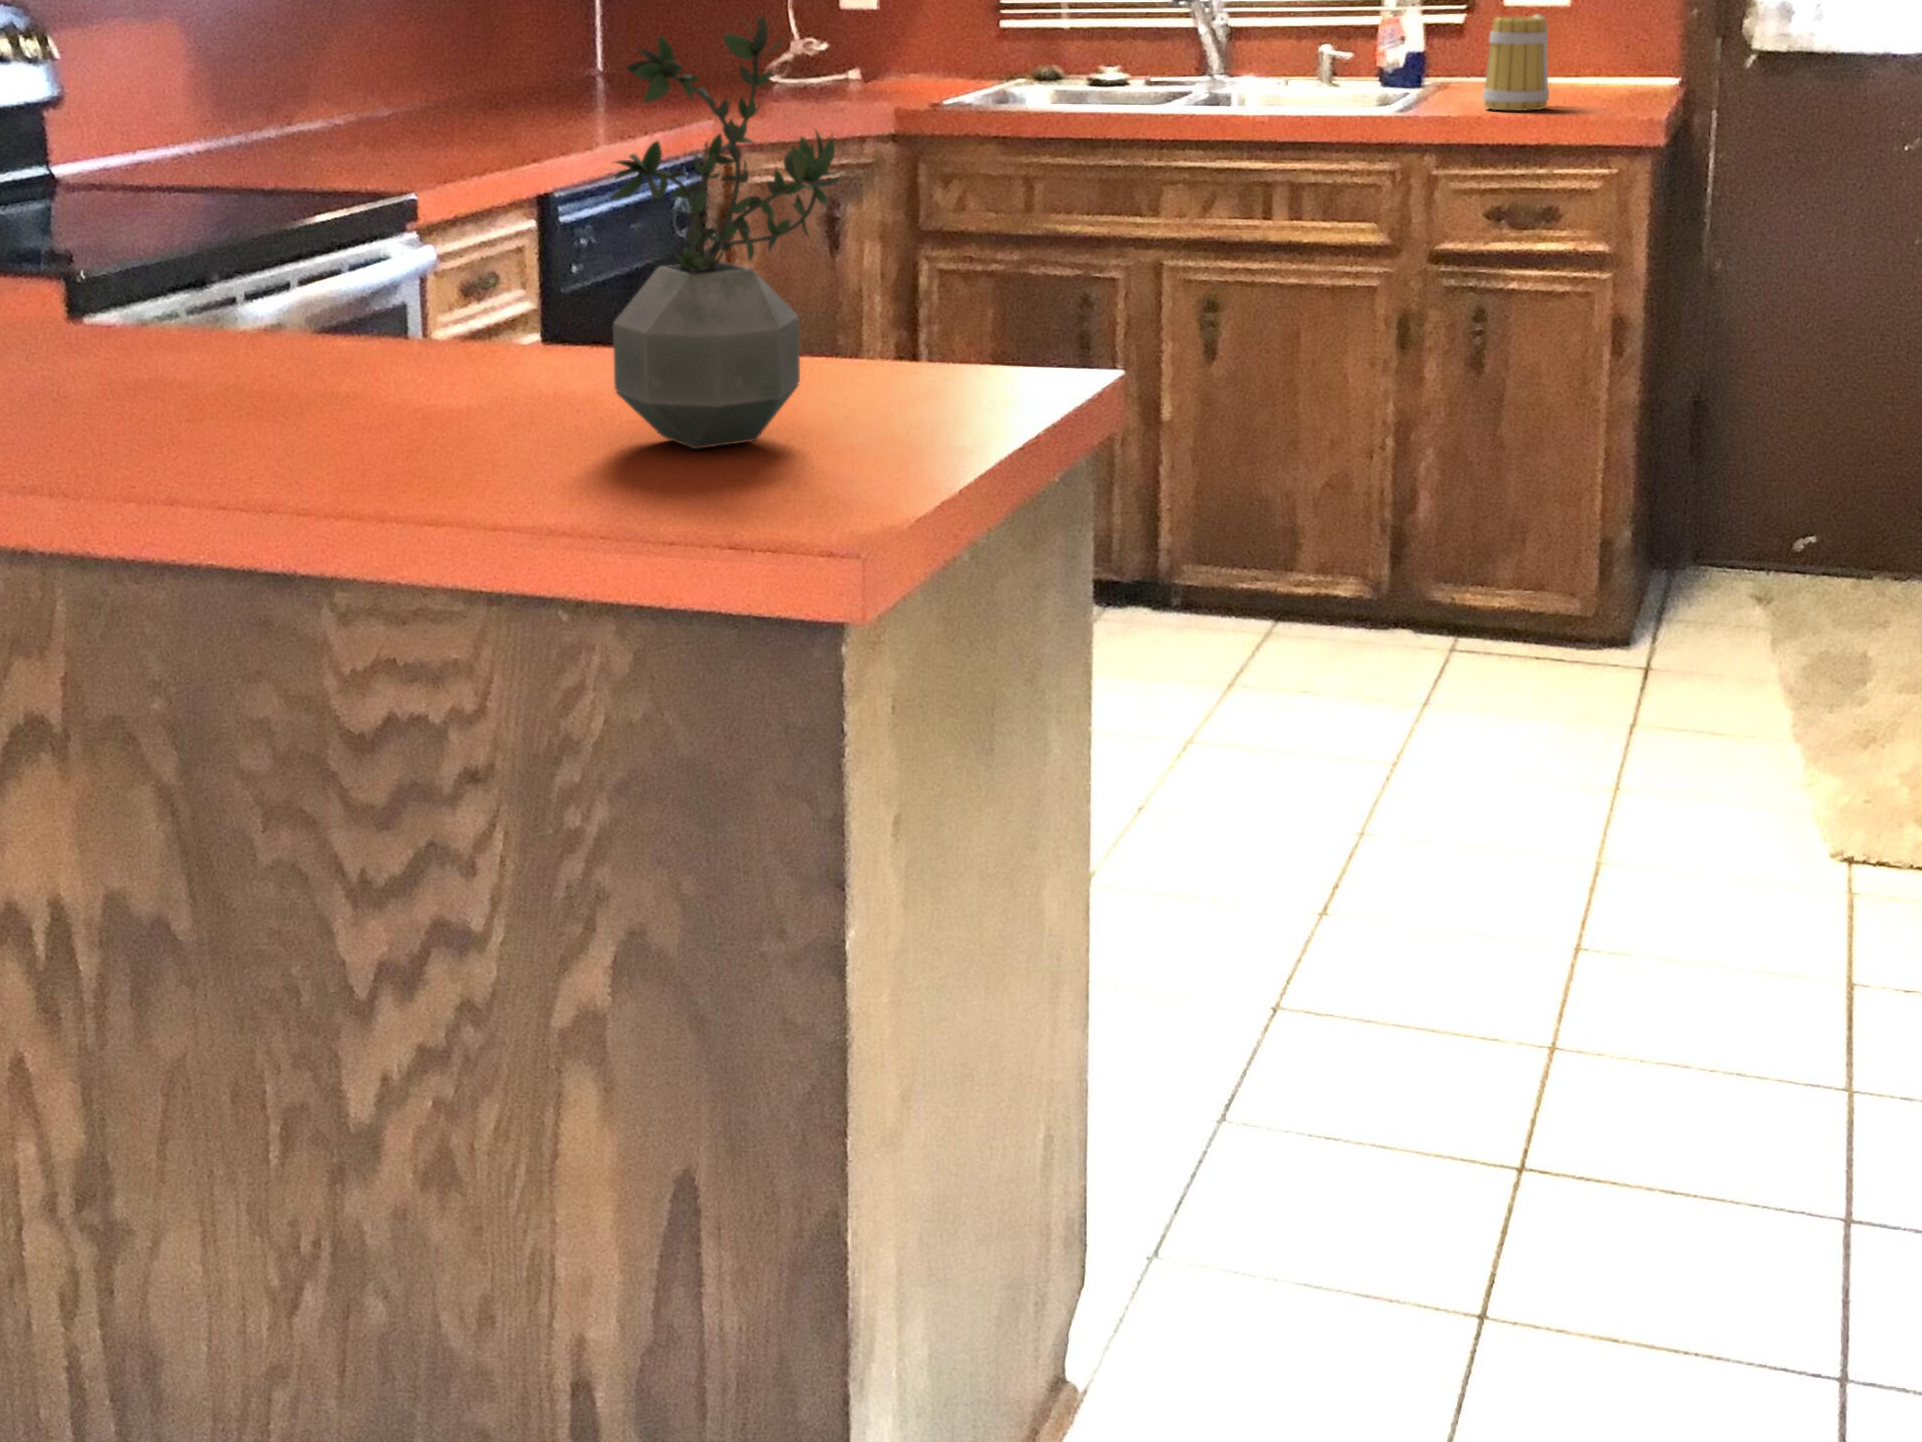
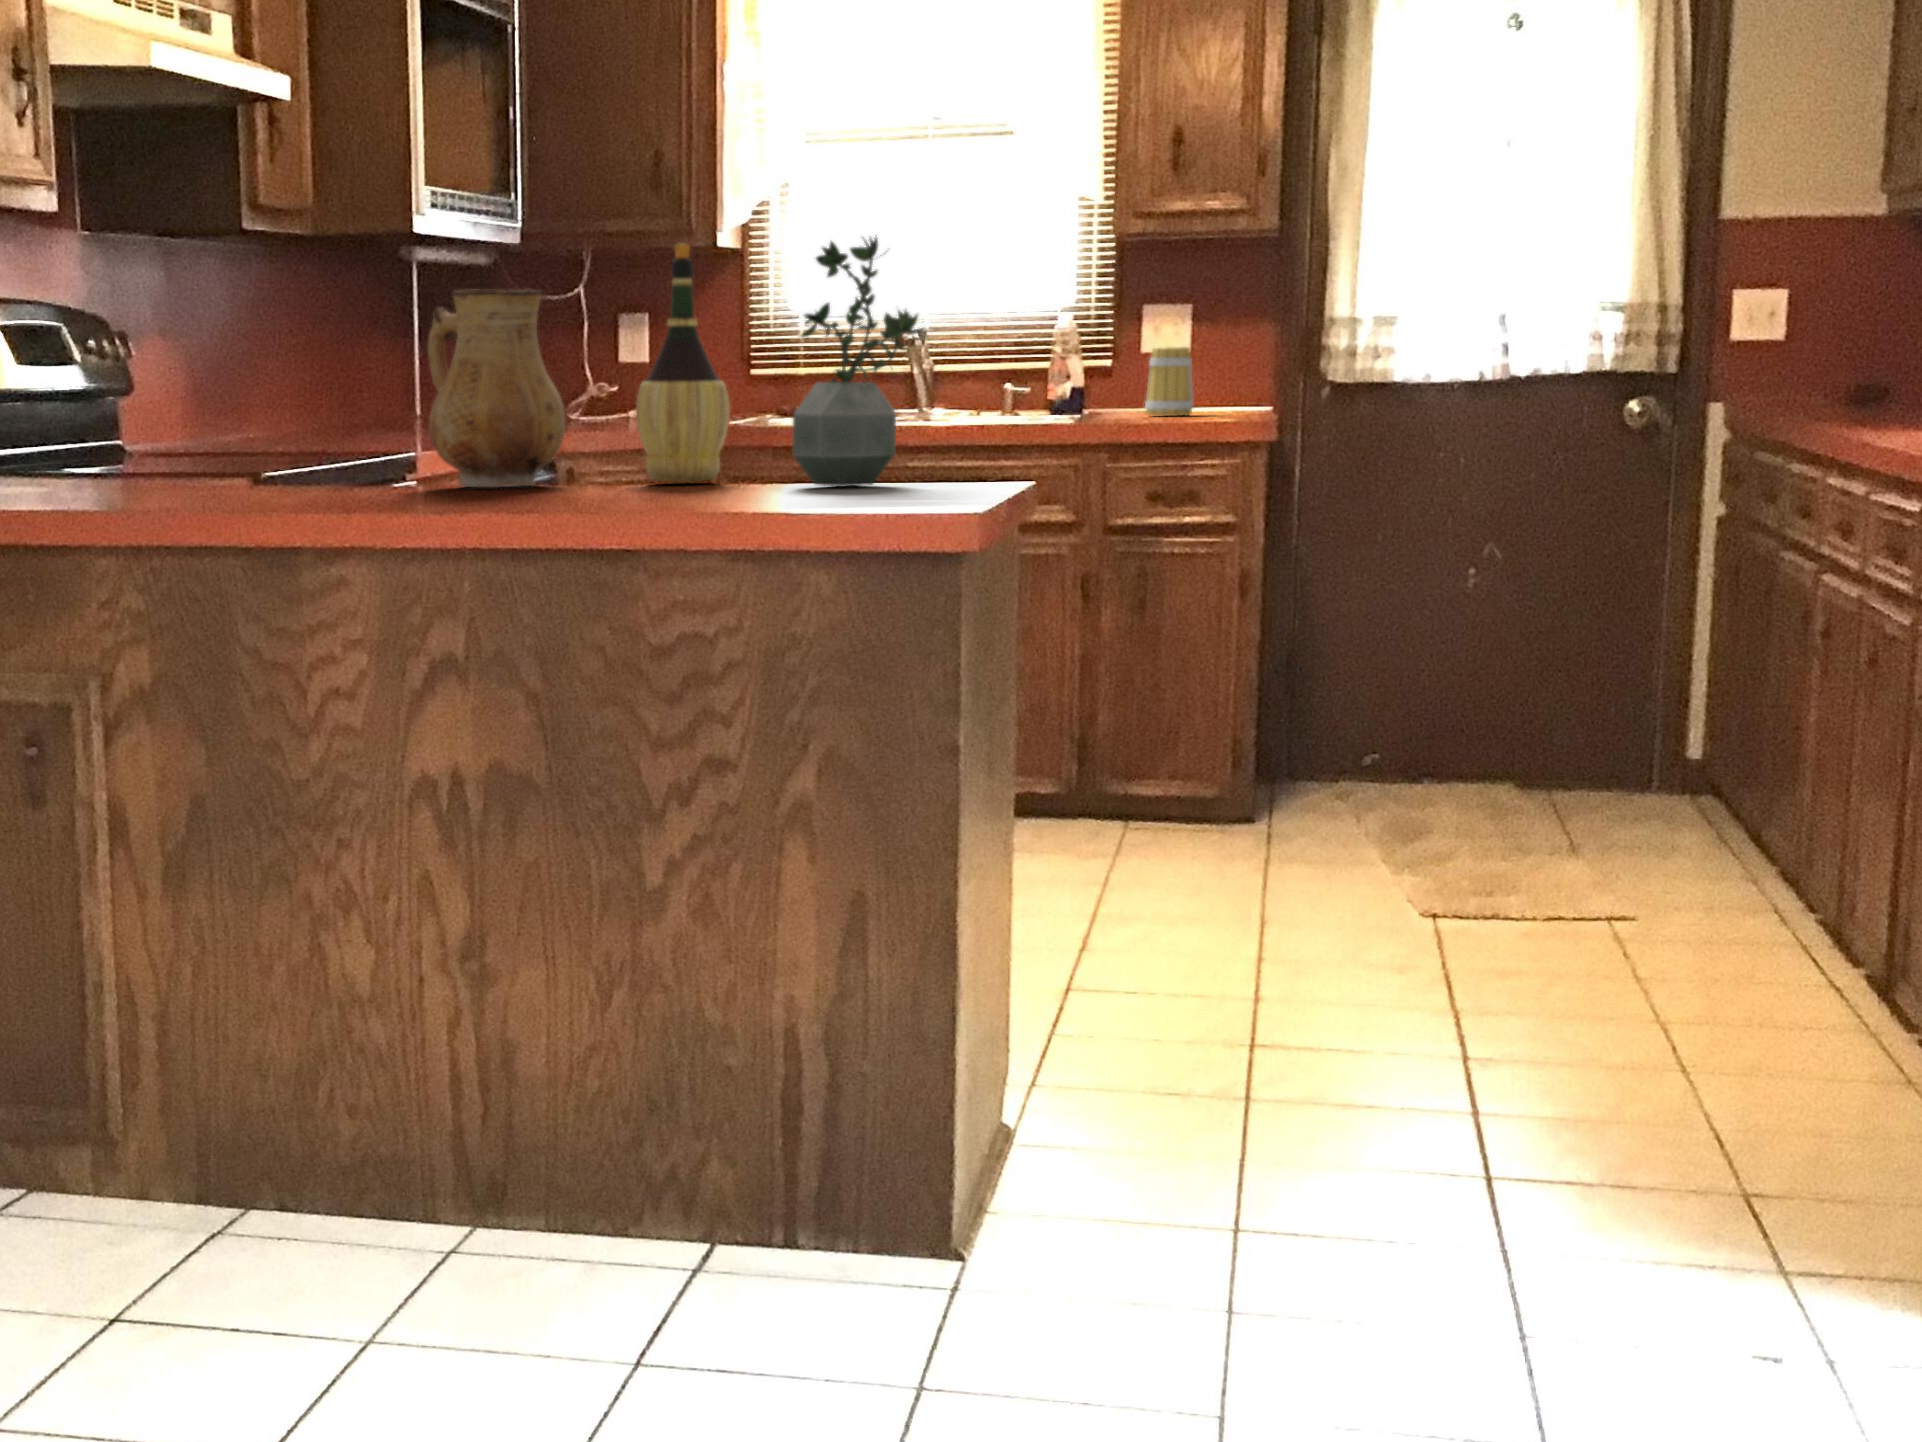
wine bottle: none [411,13,566,403] -> present [636,243,730,483]
ceramic pitcher: none [96,77,319,403] -> present [428,290,566,487]

